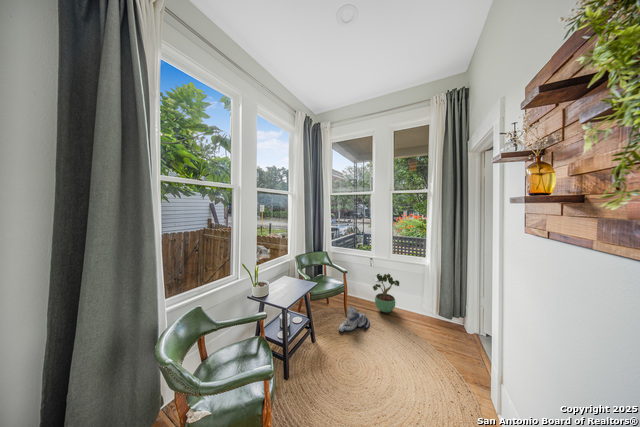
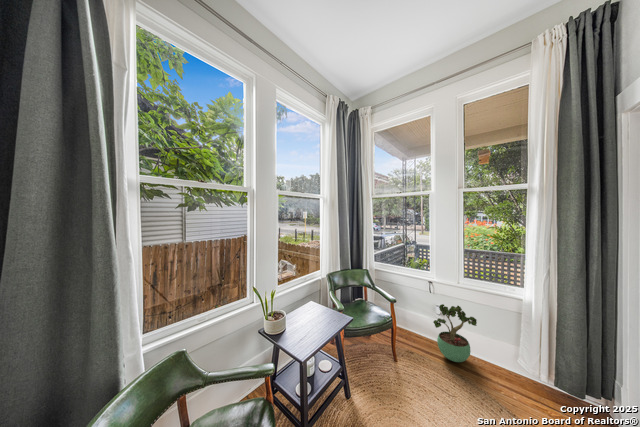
plush toy: present [339,306,370,332] -> none [384,350,431,388]

